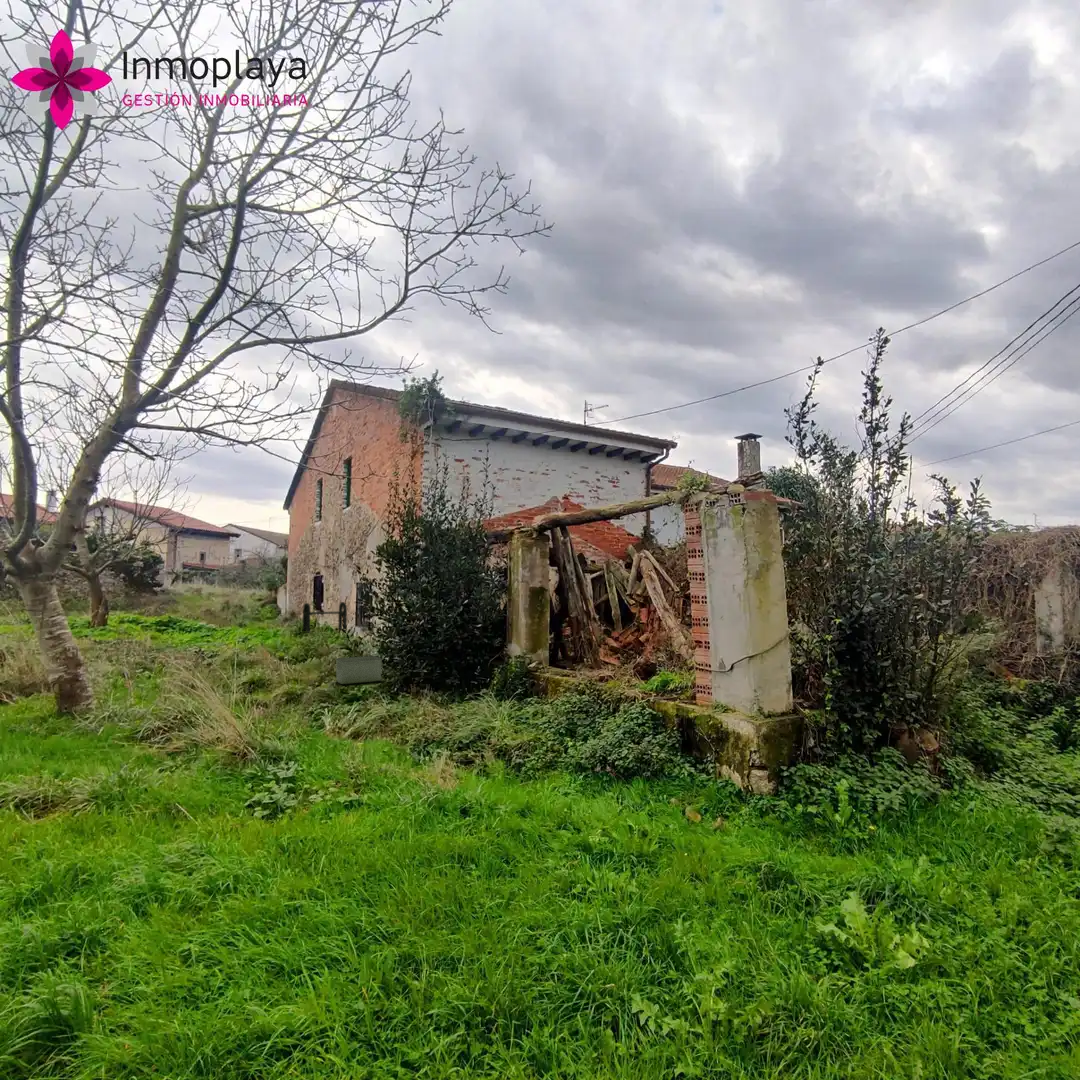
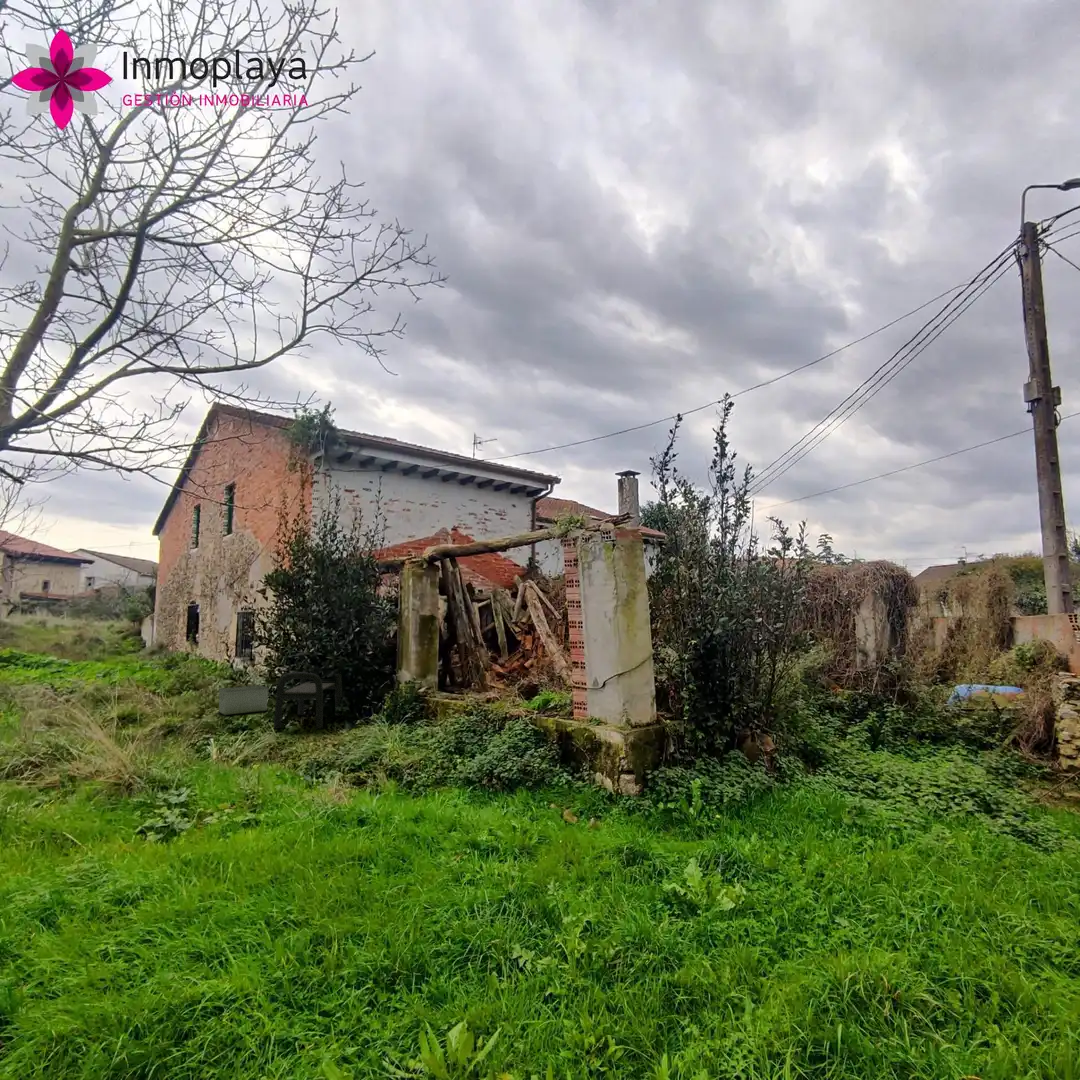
bench: present [303,602,347,632] -> present [274,670,342,729]

